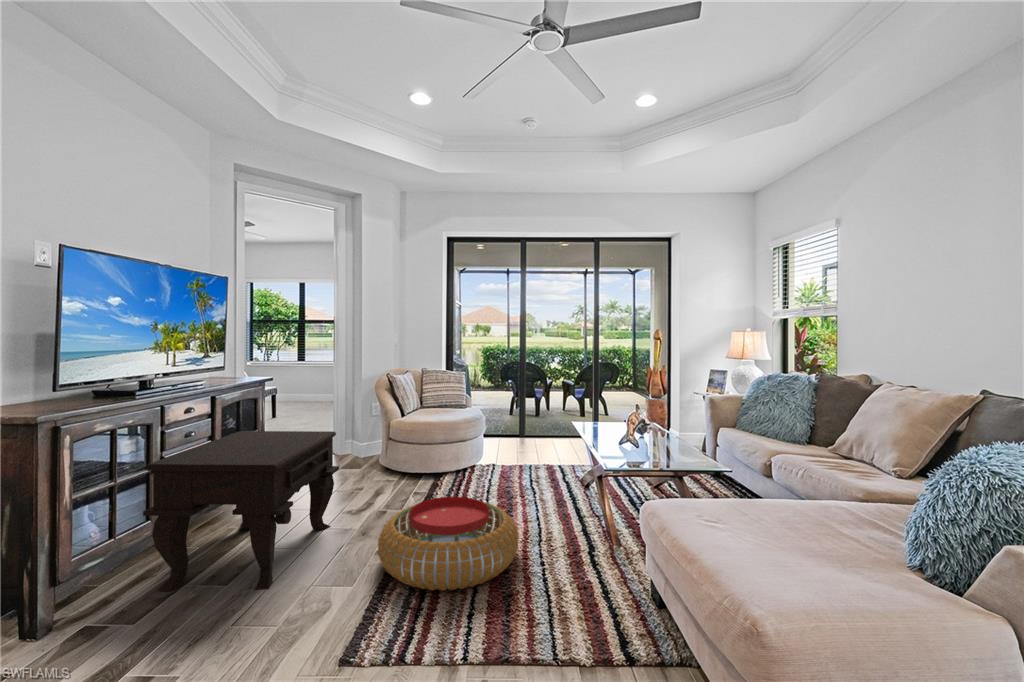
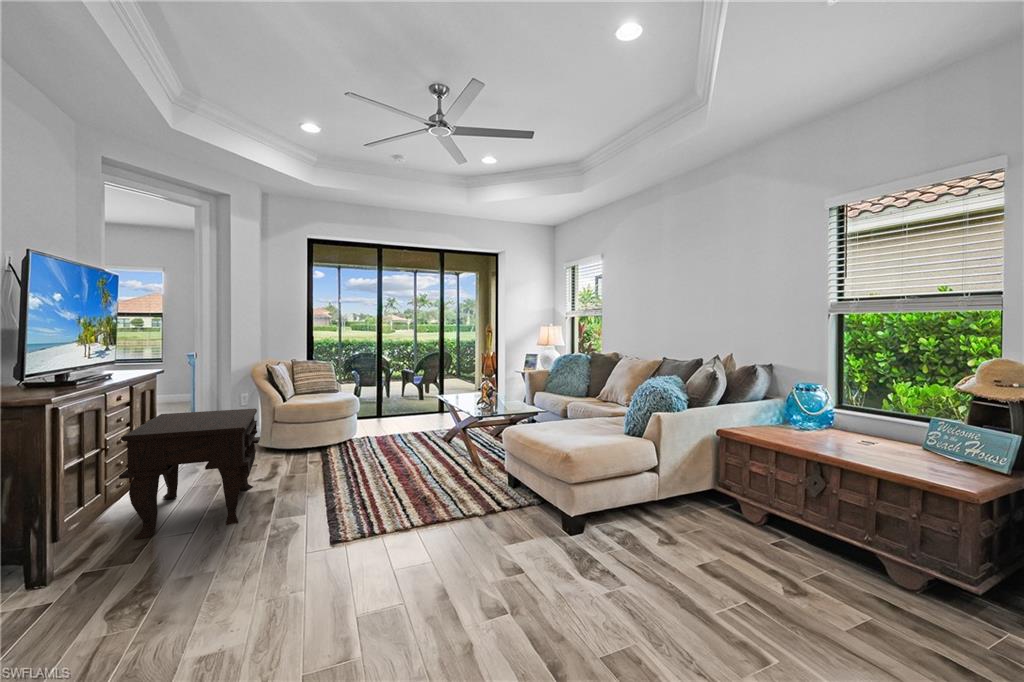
pouf: present [378,497,519,591] -> none [317,447,421,505]

